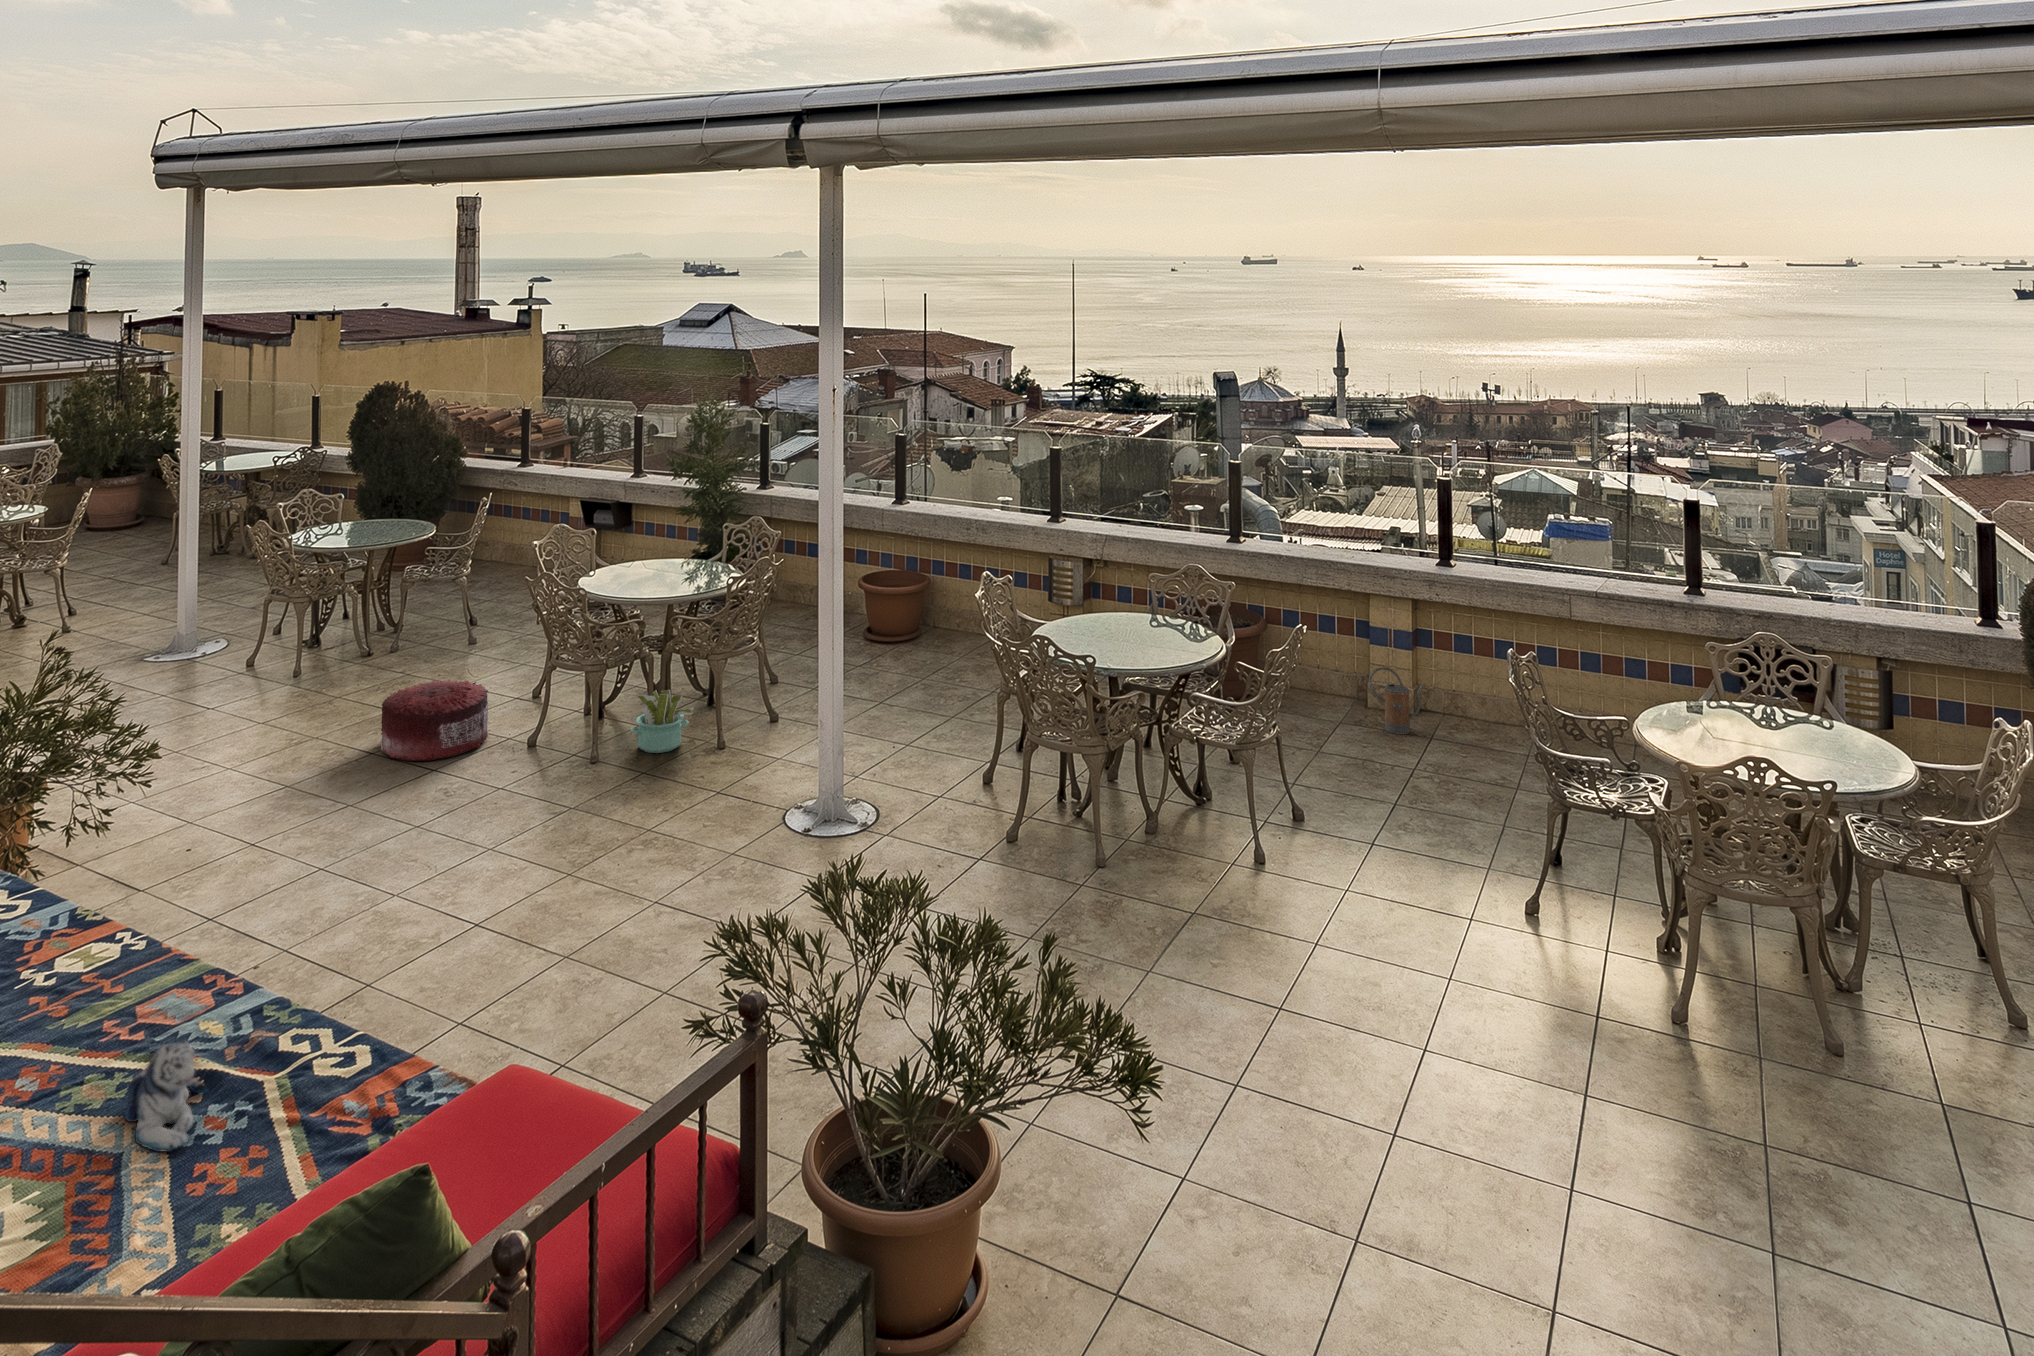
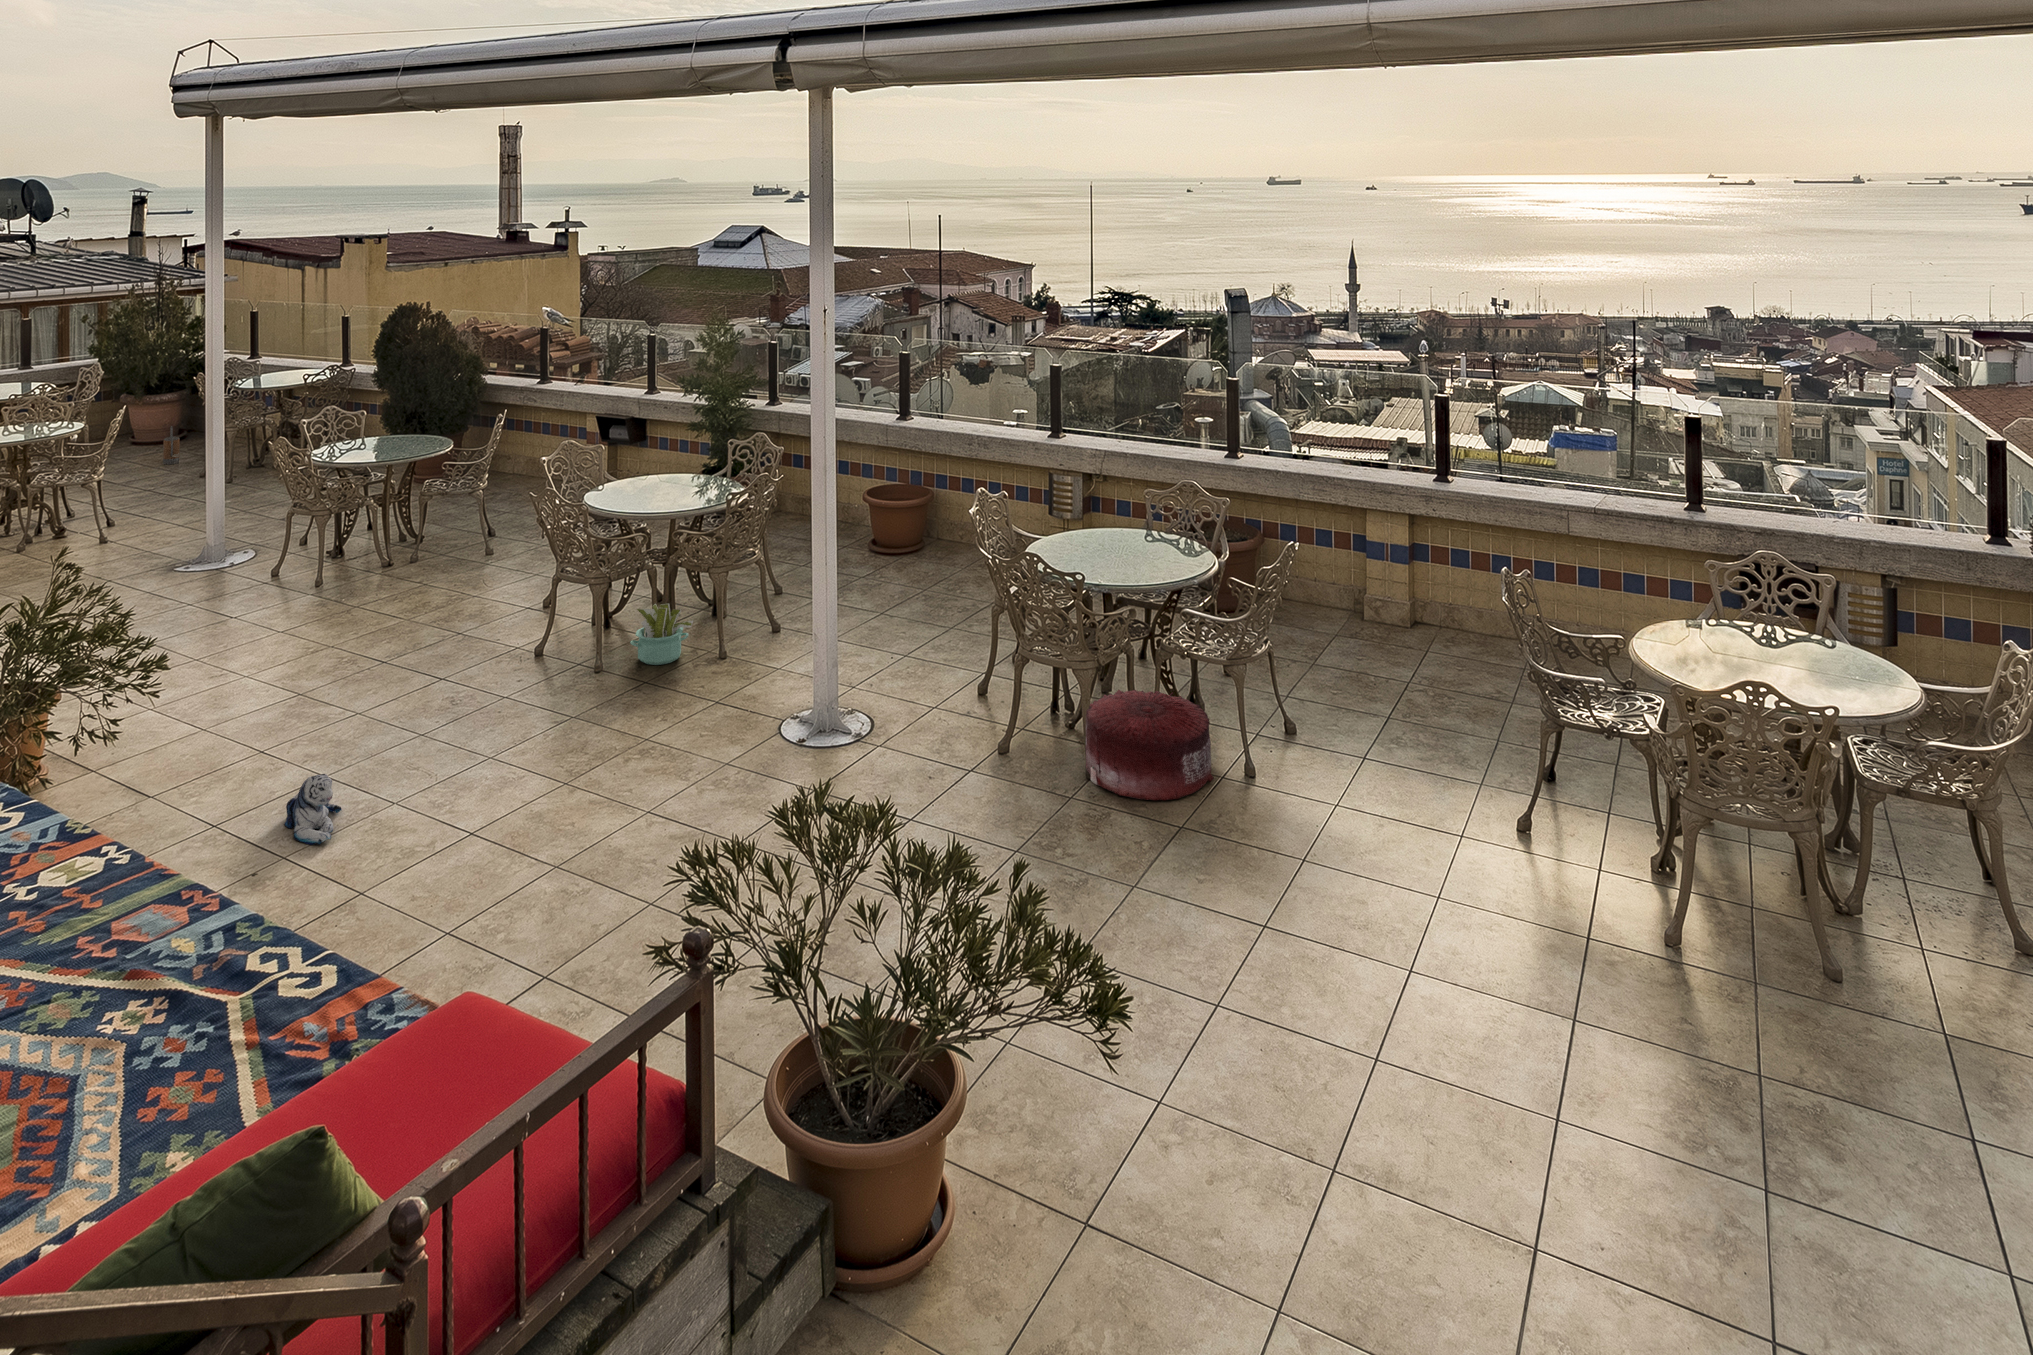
watering can: present [1369,667,1426,734] -> present [163,426,180,464]
pouf: present [381,680,489,761] -> present [1086,690,1214,800]
plush toy: present [124,1041,207,1152] -> present [284,774,342,845]

